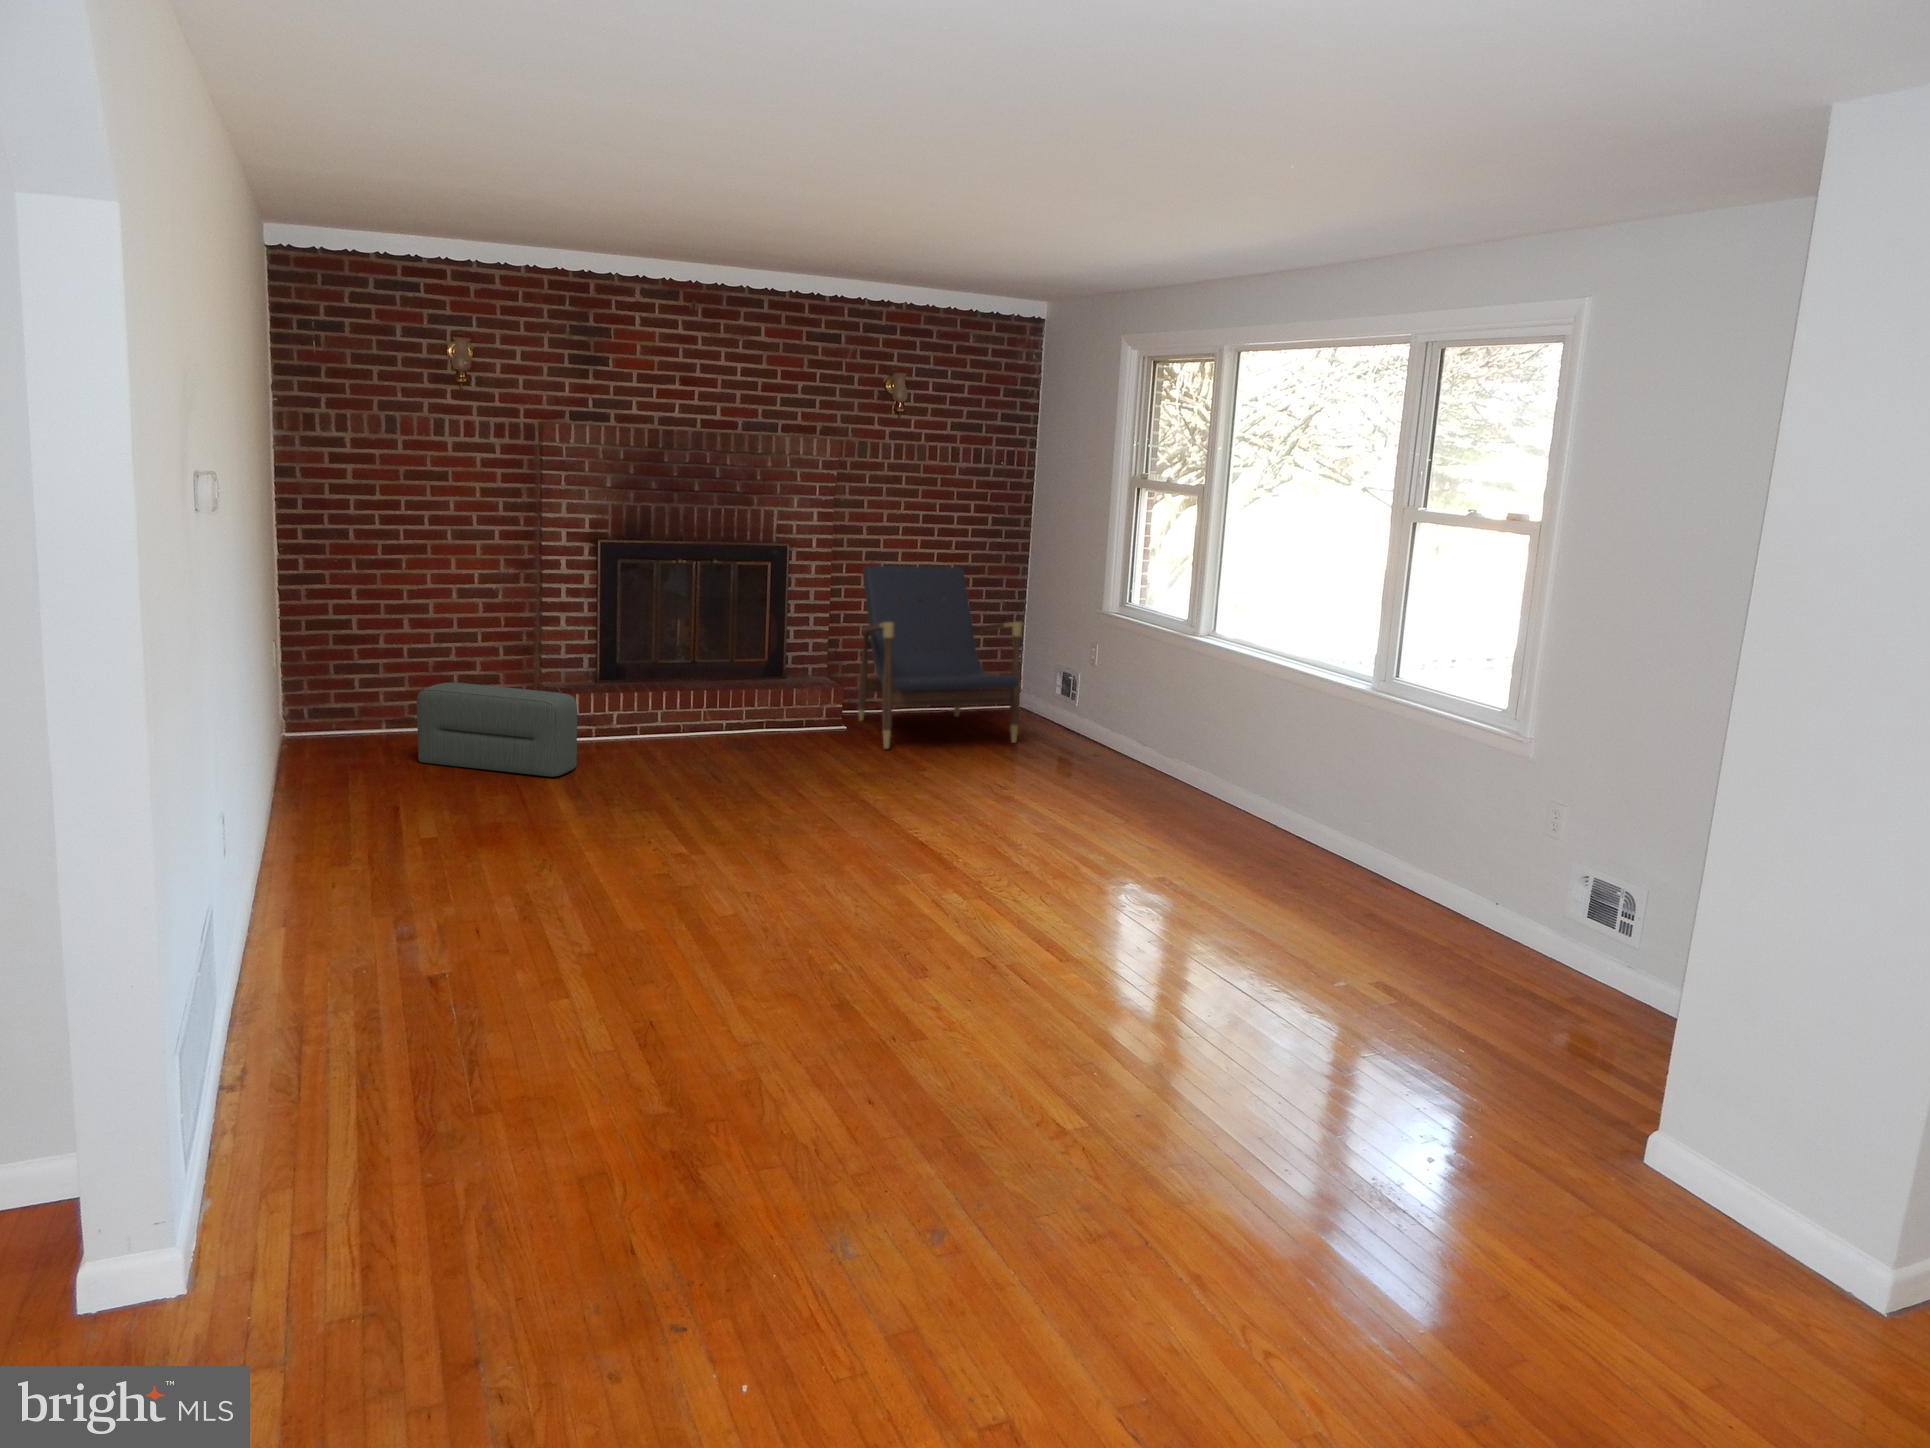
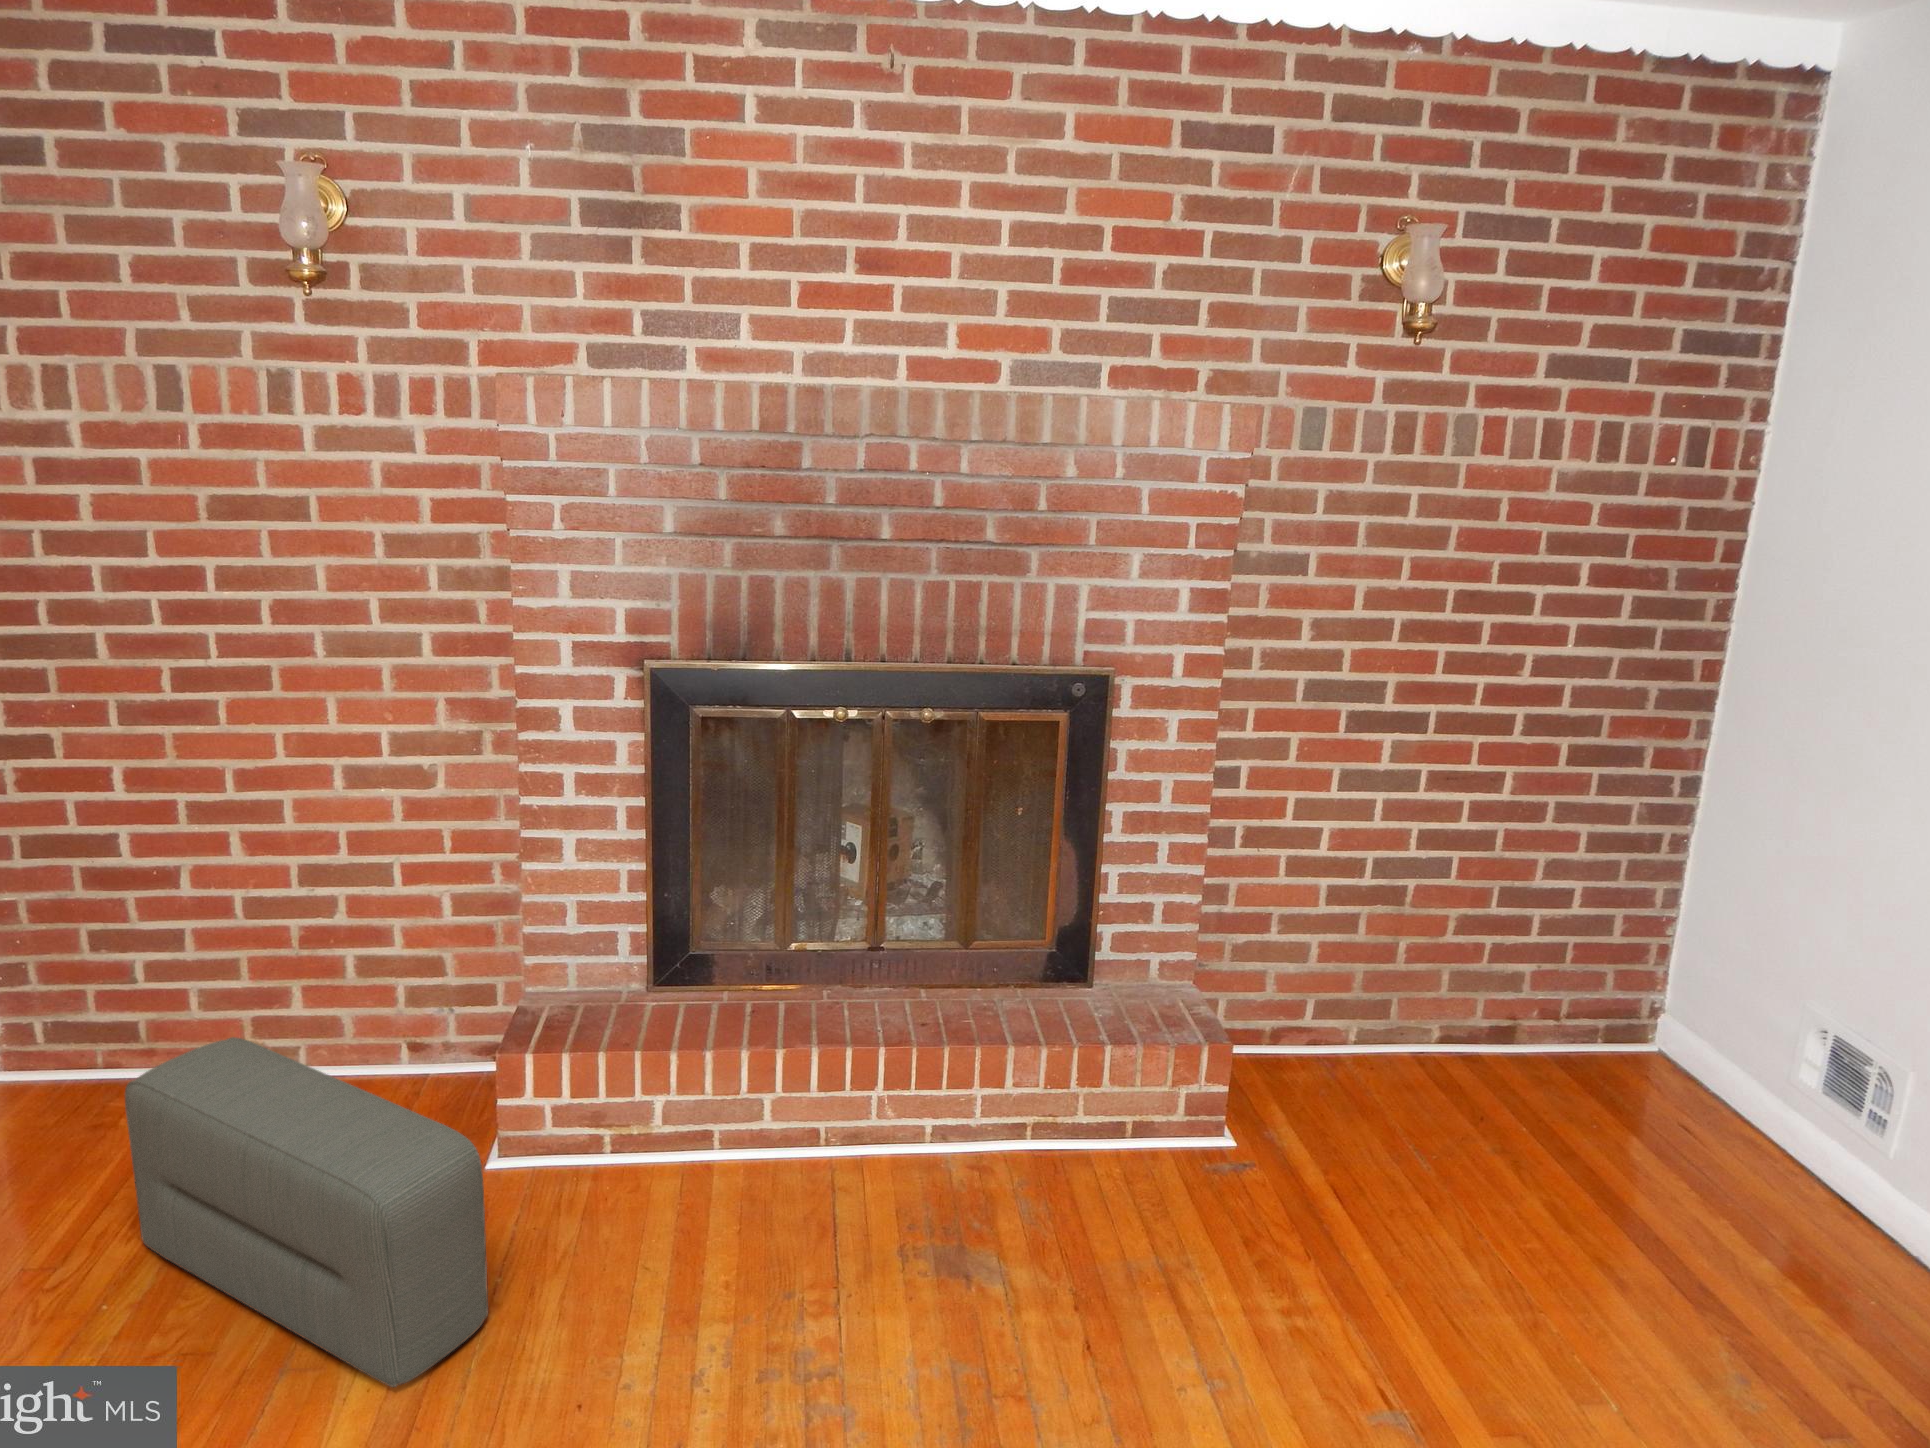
lounge chair: present [858,566,1022,749] -> none [1265,721,1769,1274]

